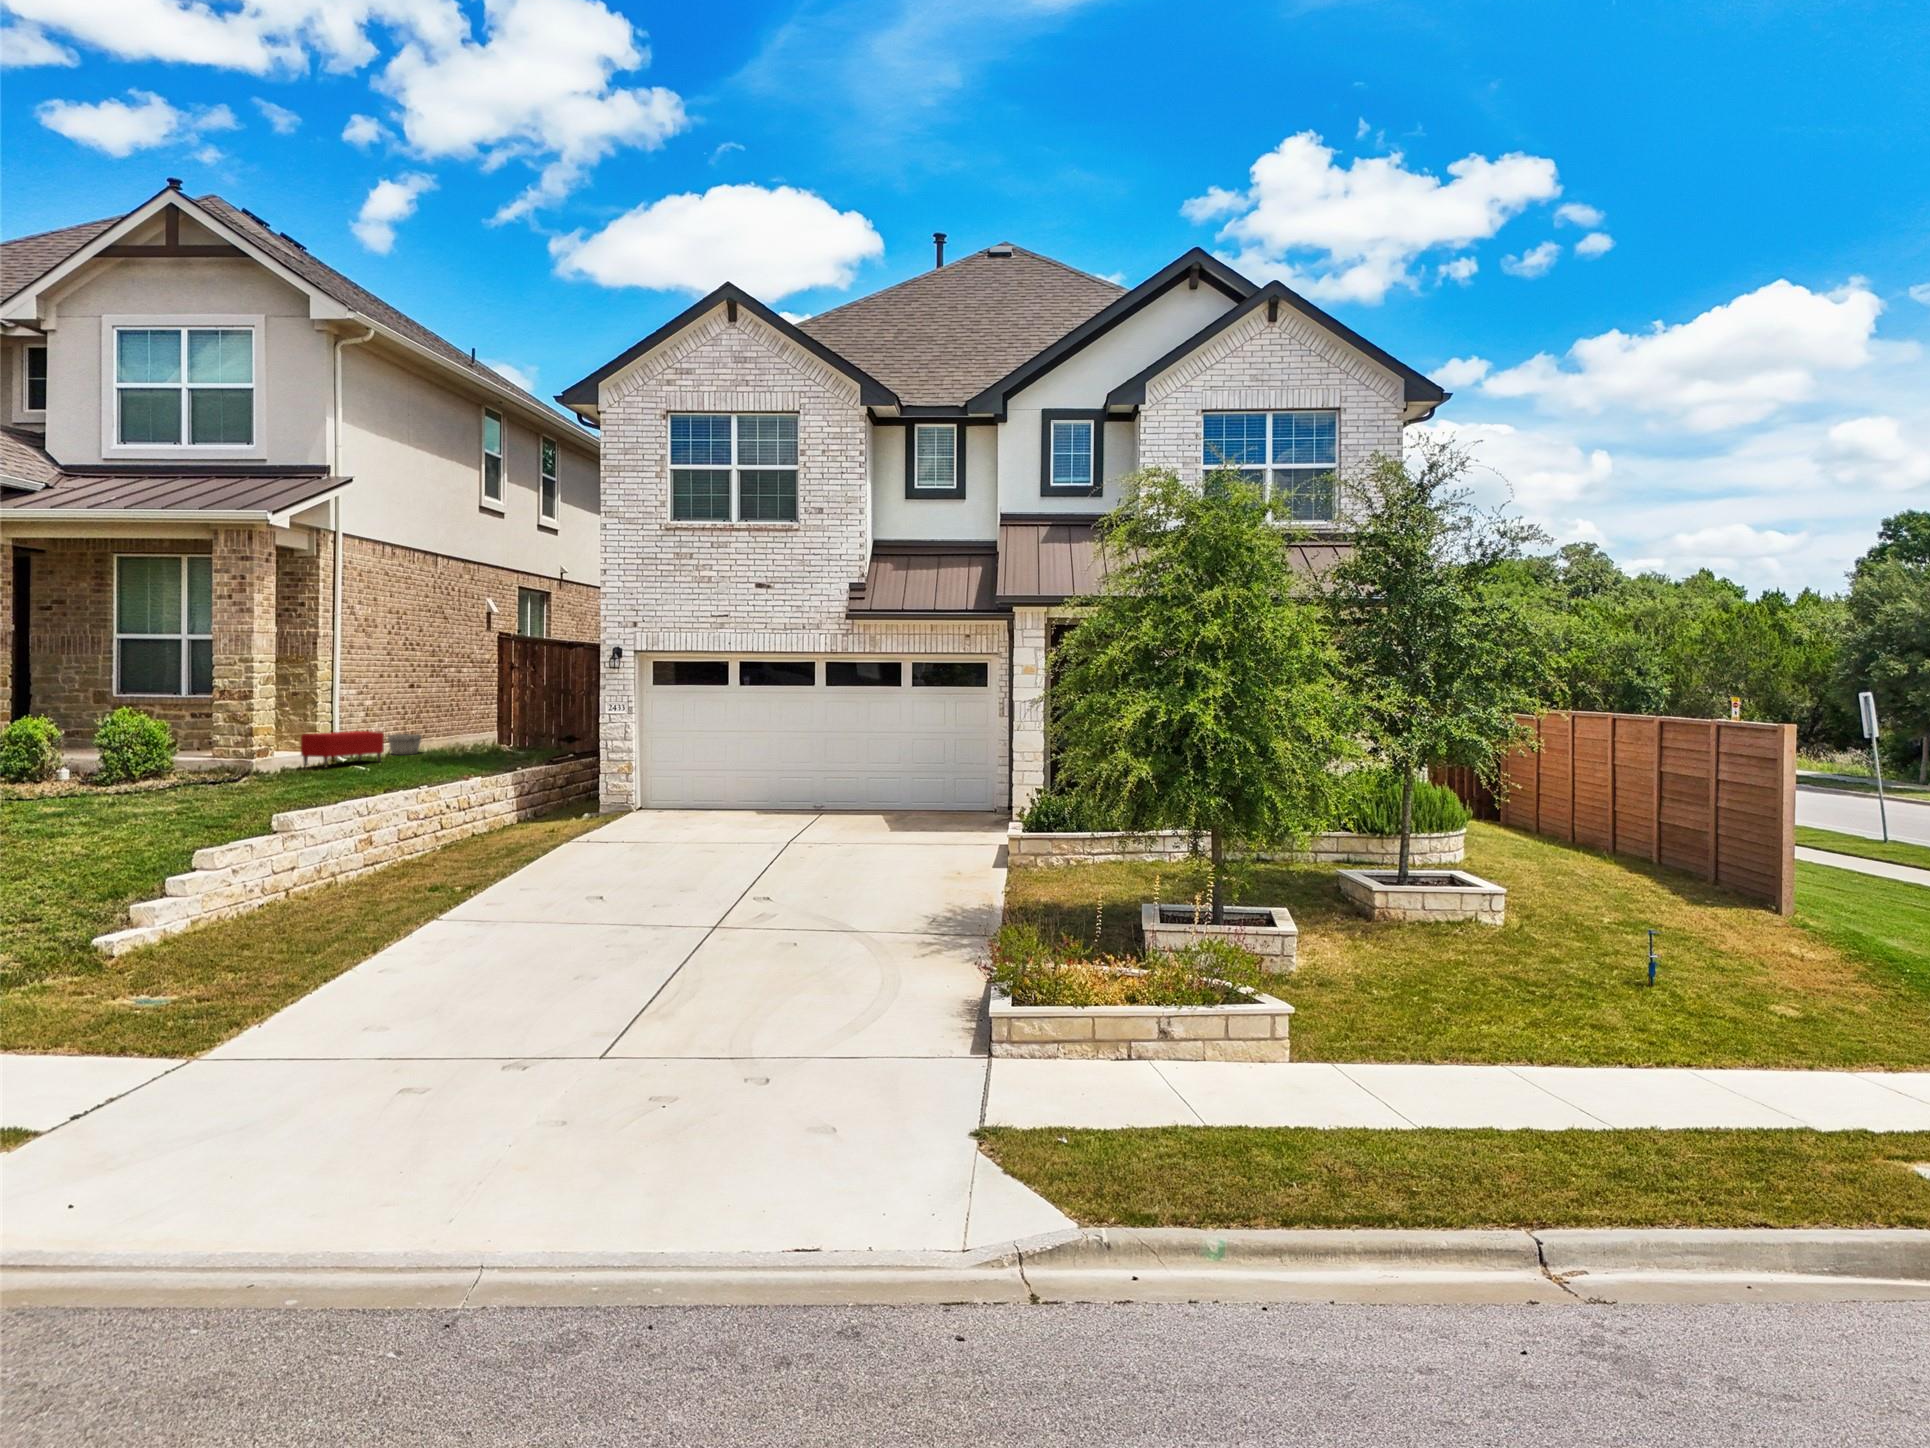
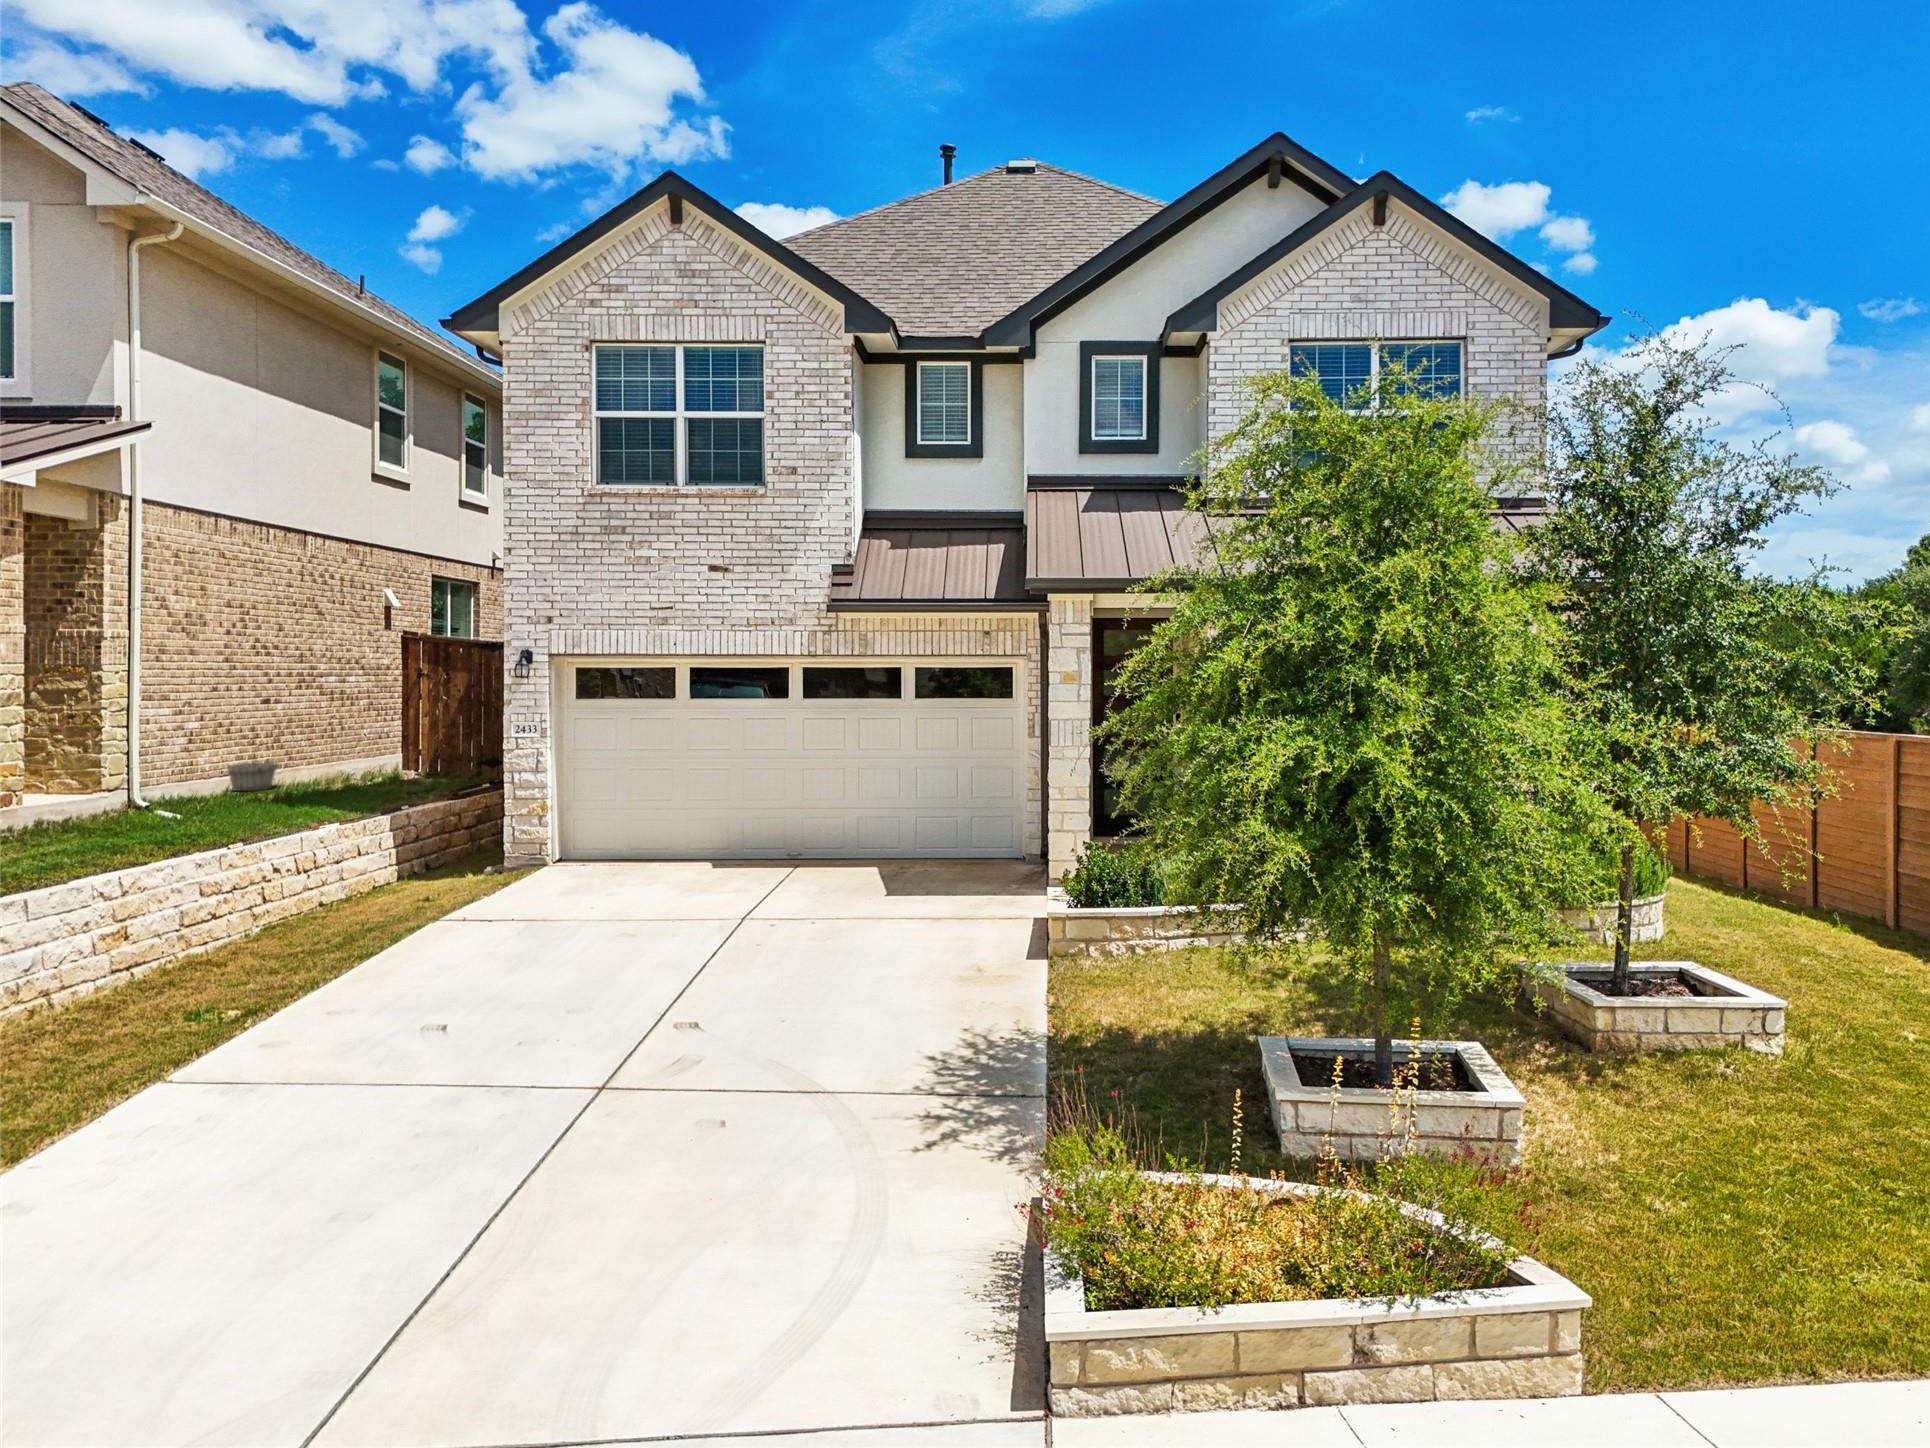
bench: present [301,731,384,767] -> none [74,764,208,819]

